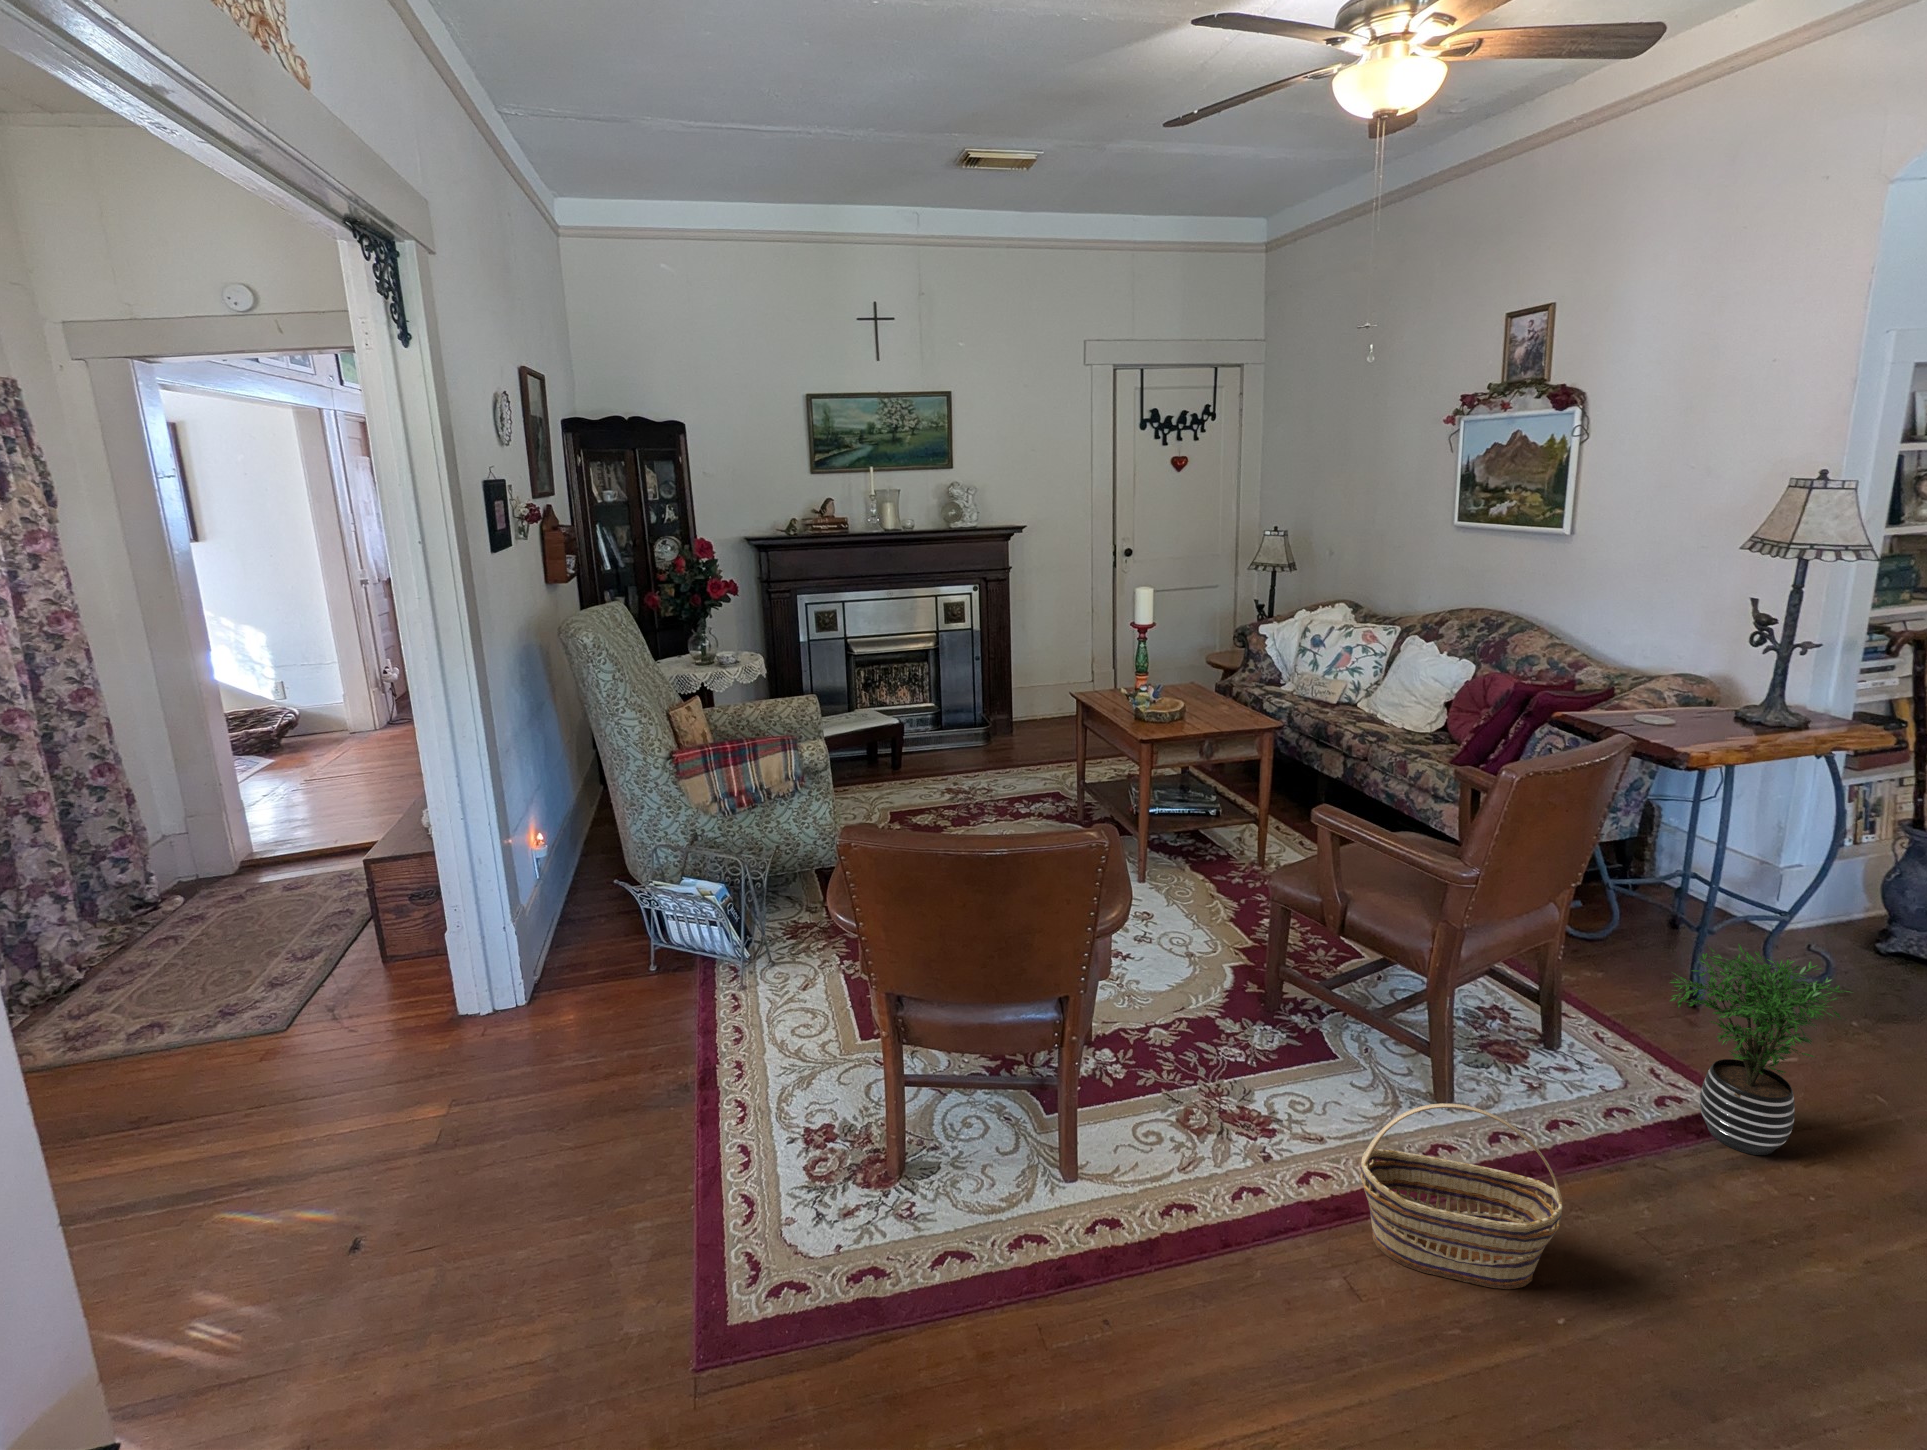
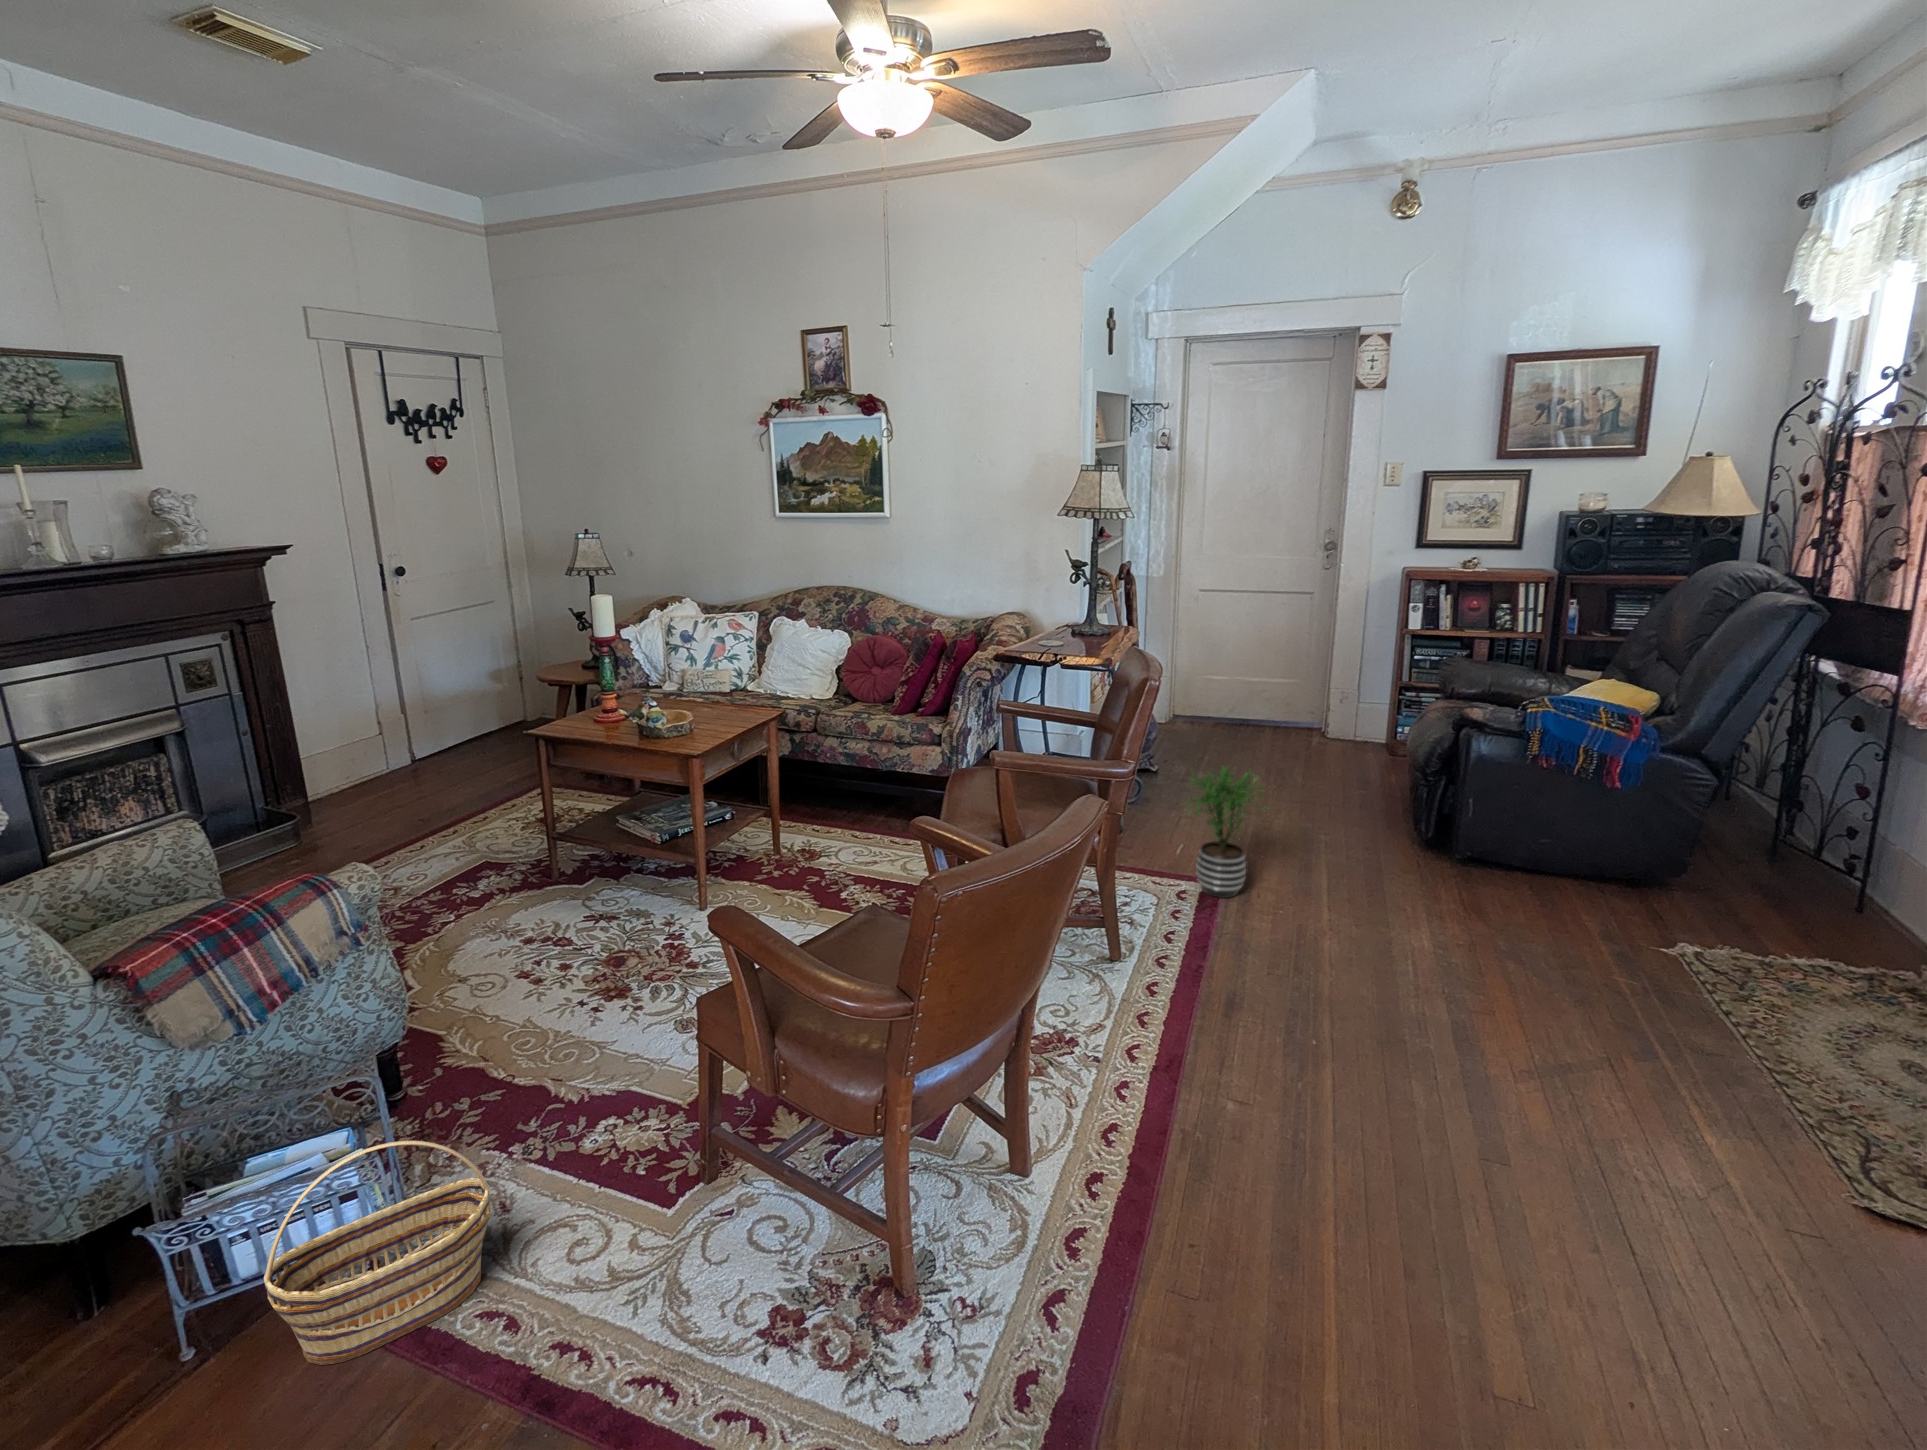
basket: present [1360,1103,1562,1289] -> present [264,1141,491,1365]

